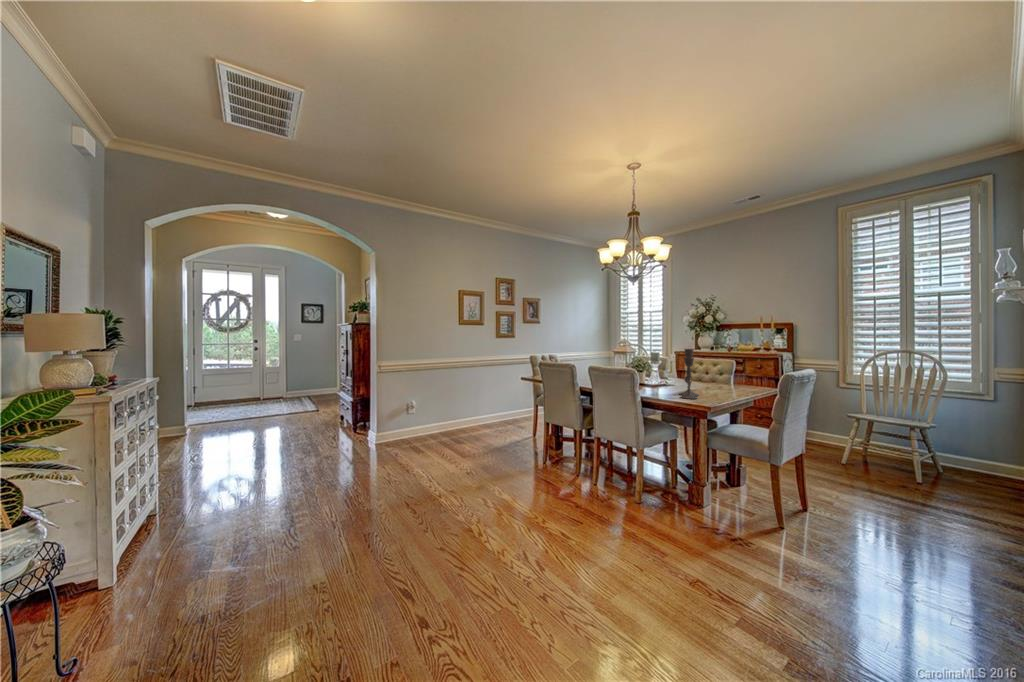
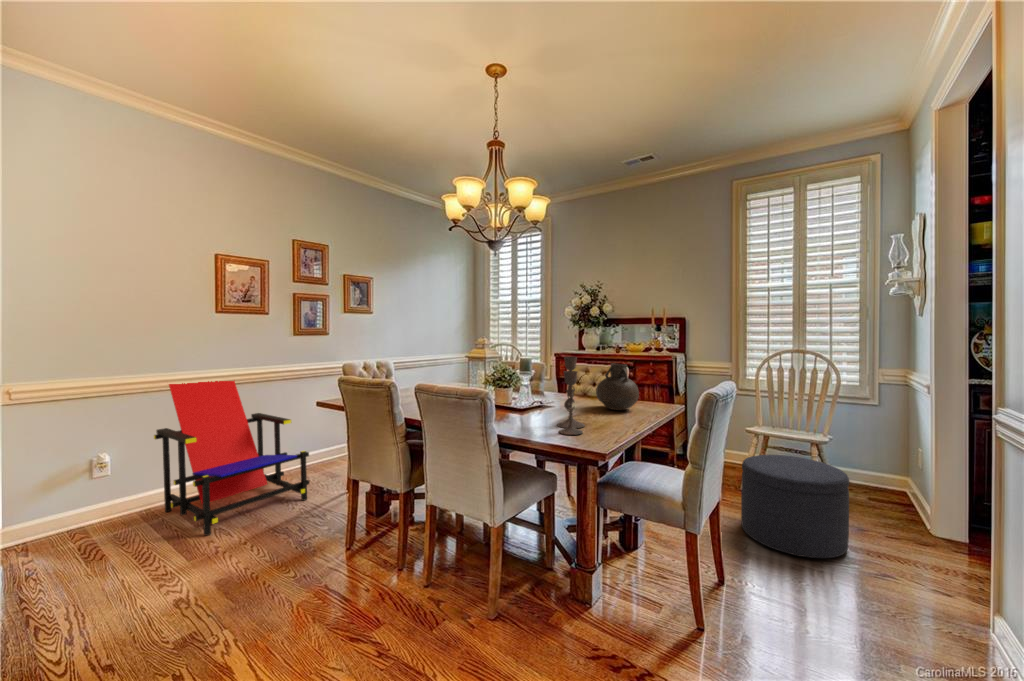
lounge chair: none [422,354,505,452] -> present [154,381,310,535]
vase: none [709,356,743,389] -> present [596,364,639,410]
ottoman: none [834,432,933,509] -> present [741,455,849,558]

